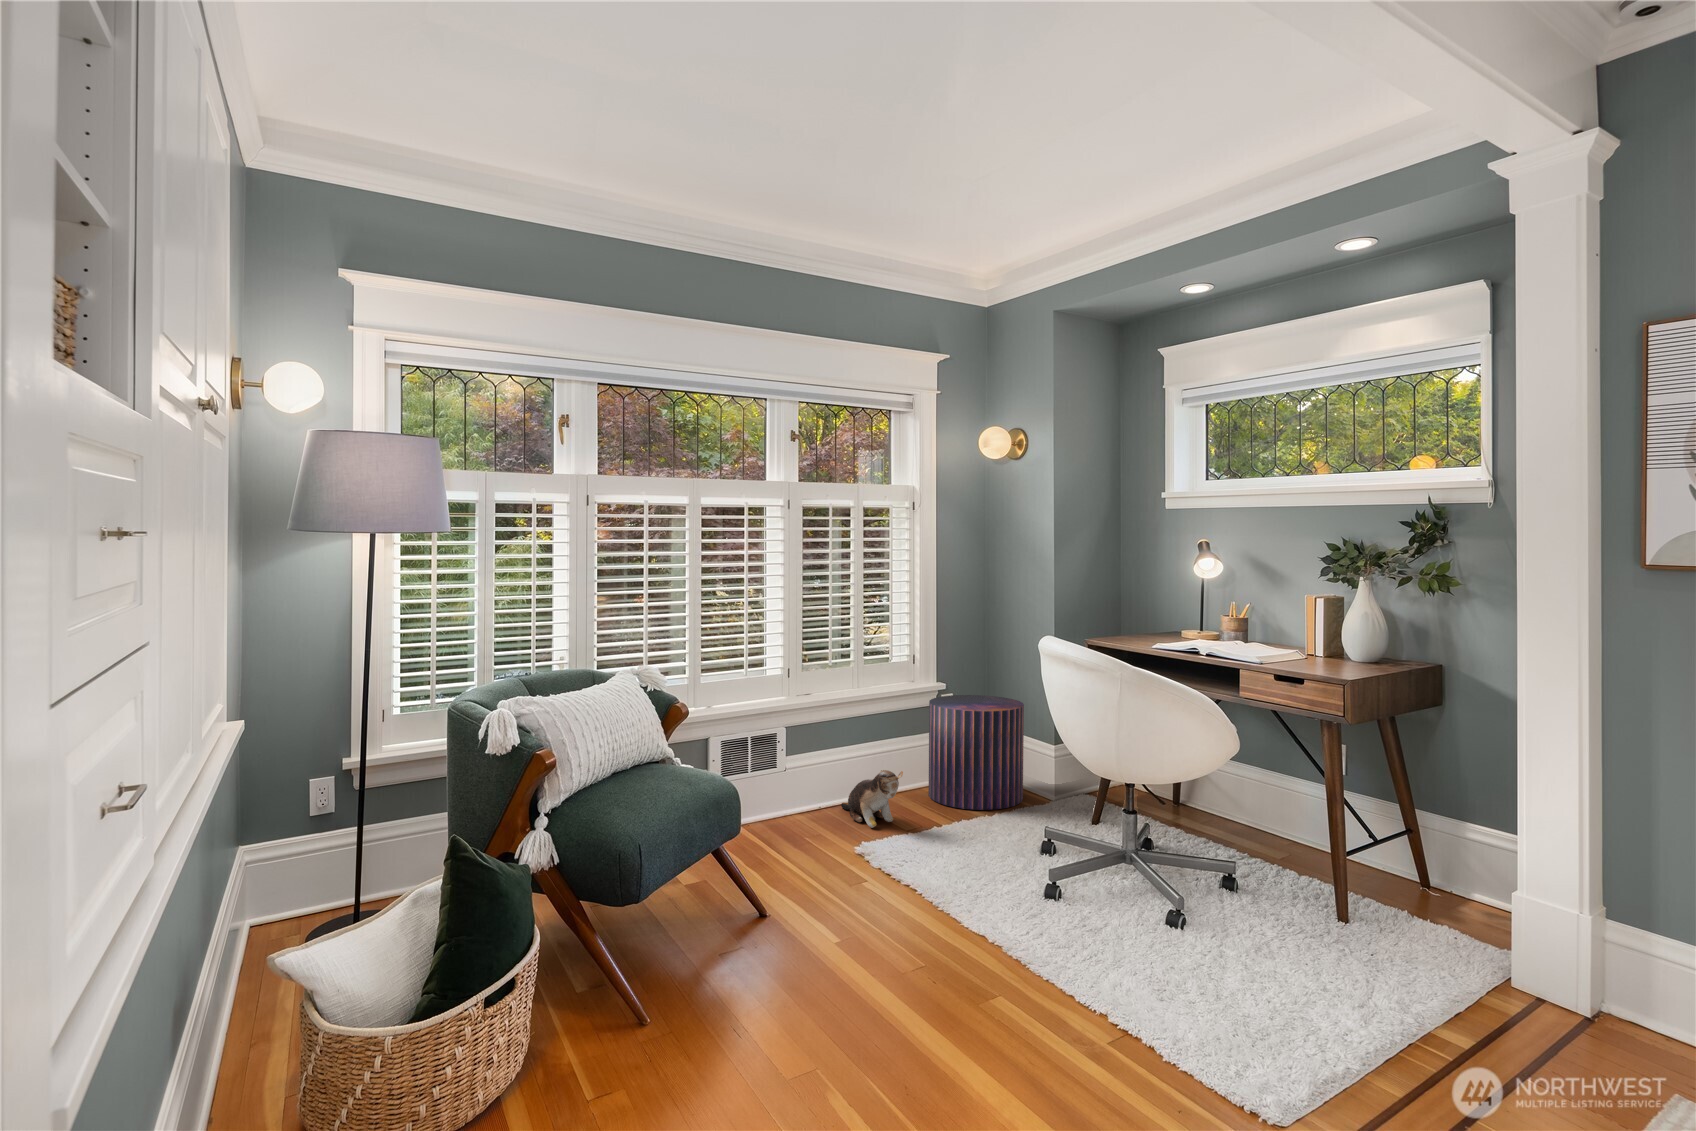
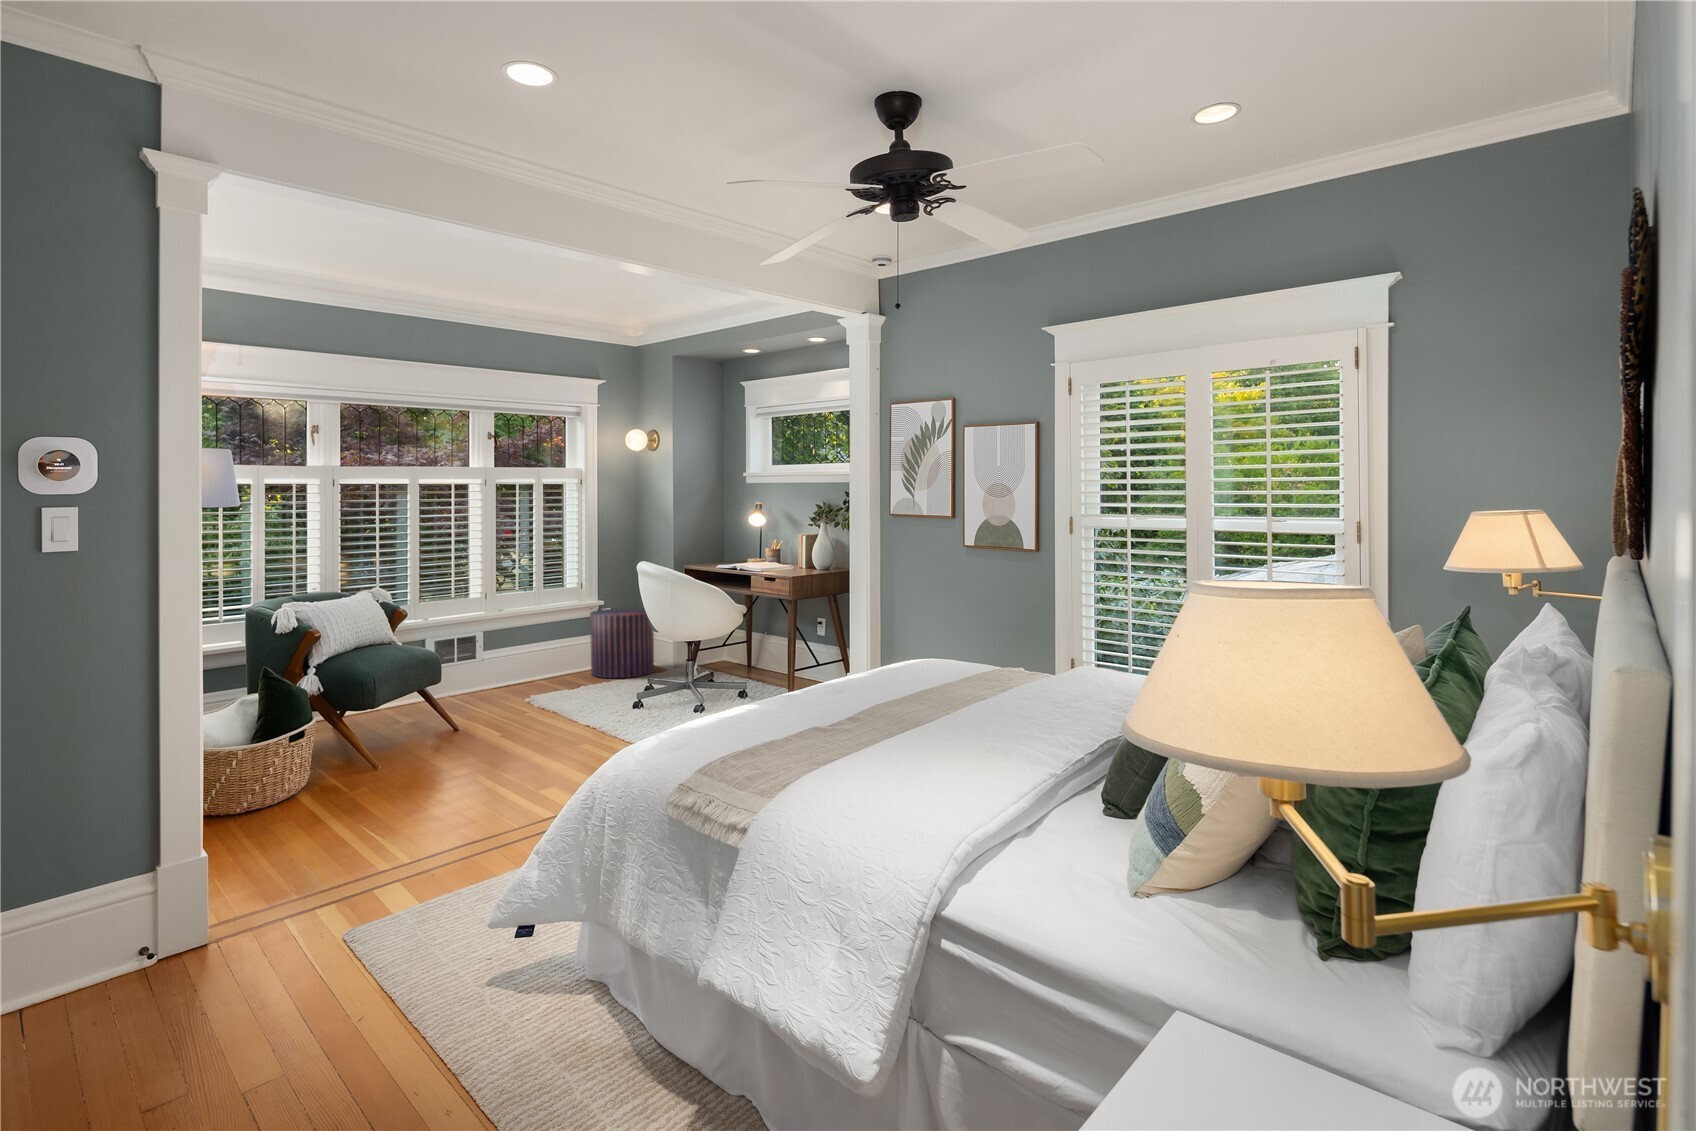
plush toy: present [841,770,903,828] -> none [528,653,563,690]

